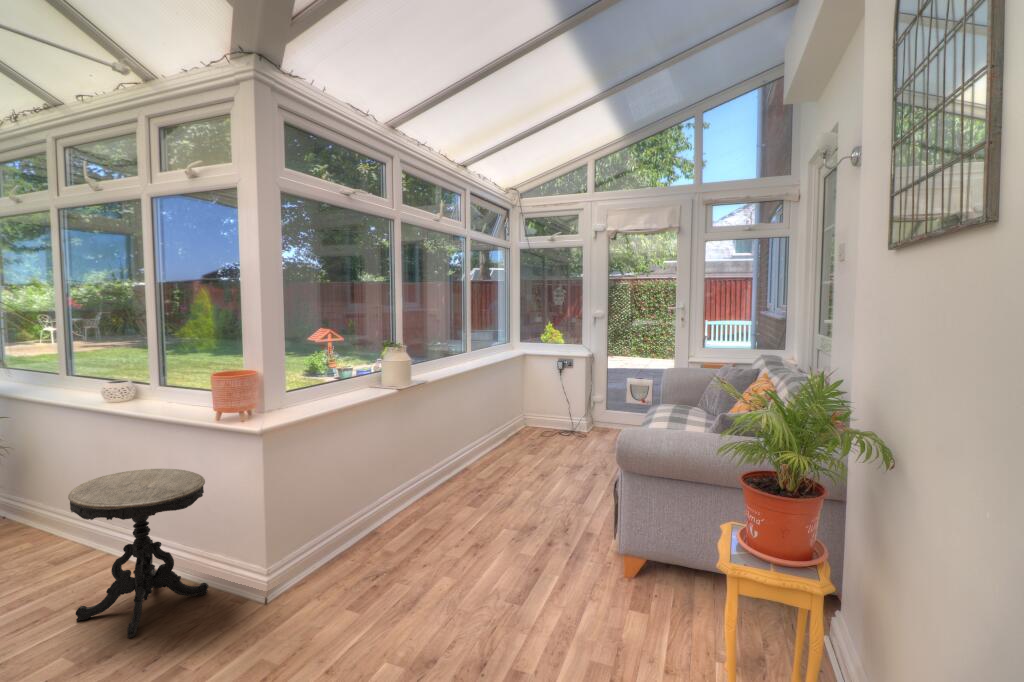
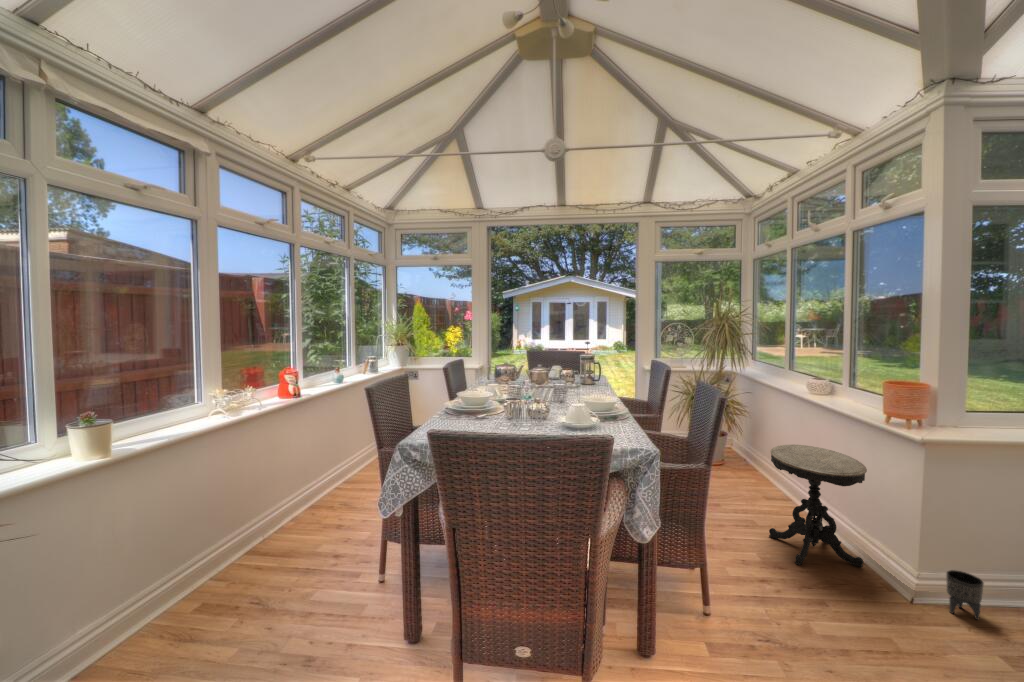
planter: none [289,544,317,591] -> present [946,570,984,620]

